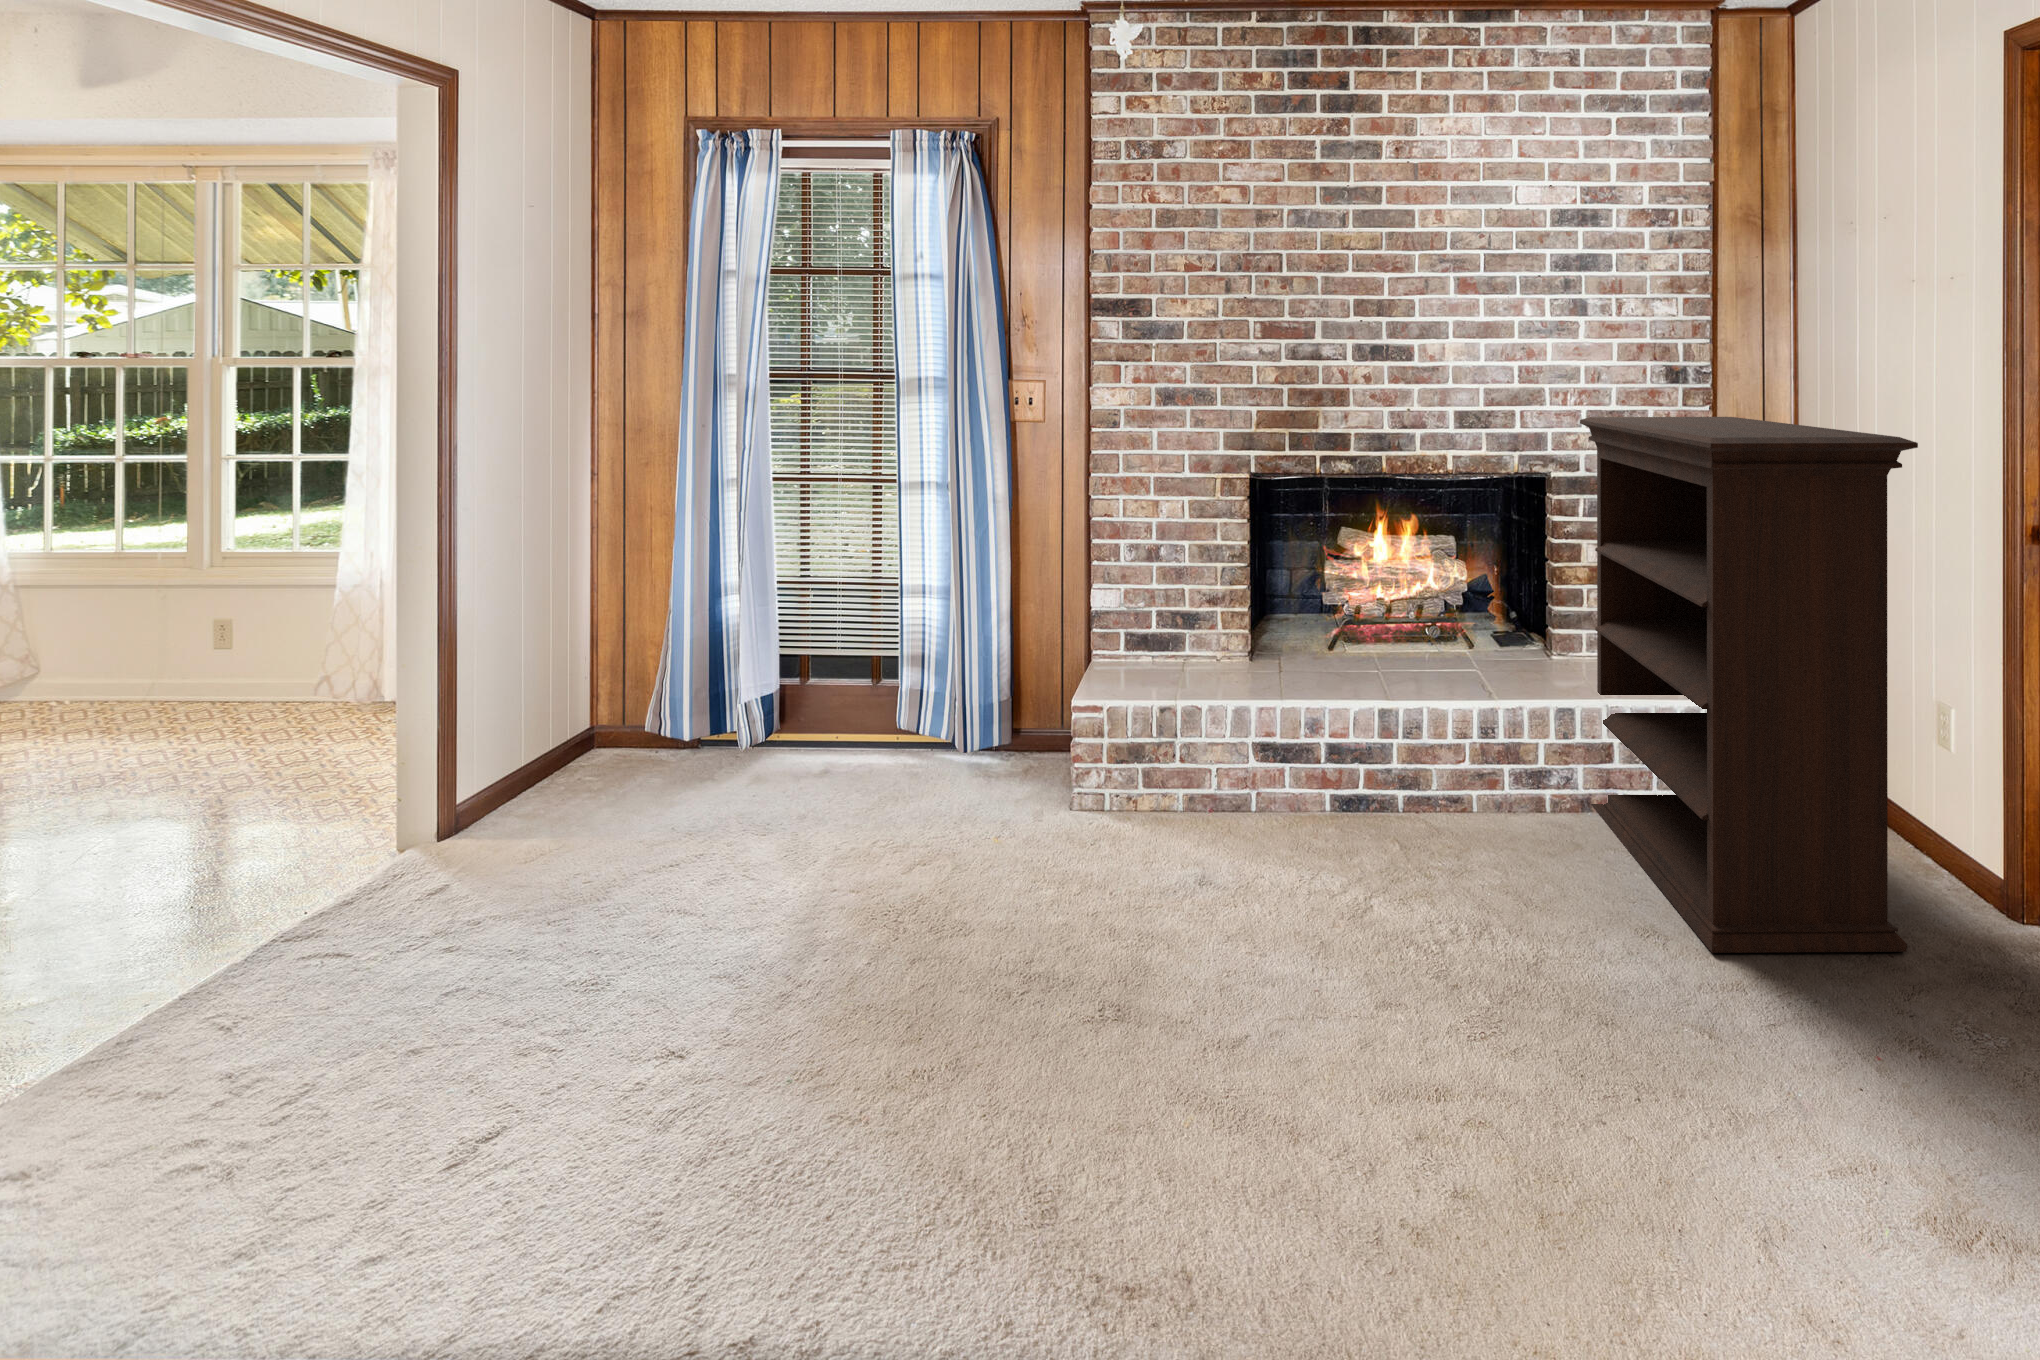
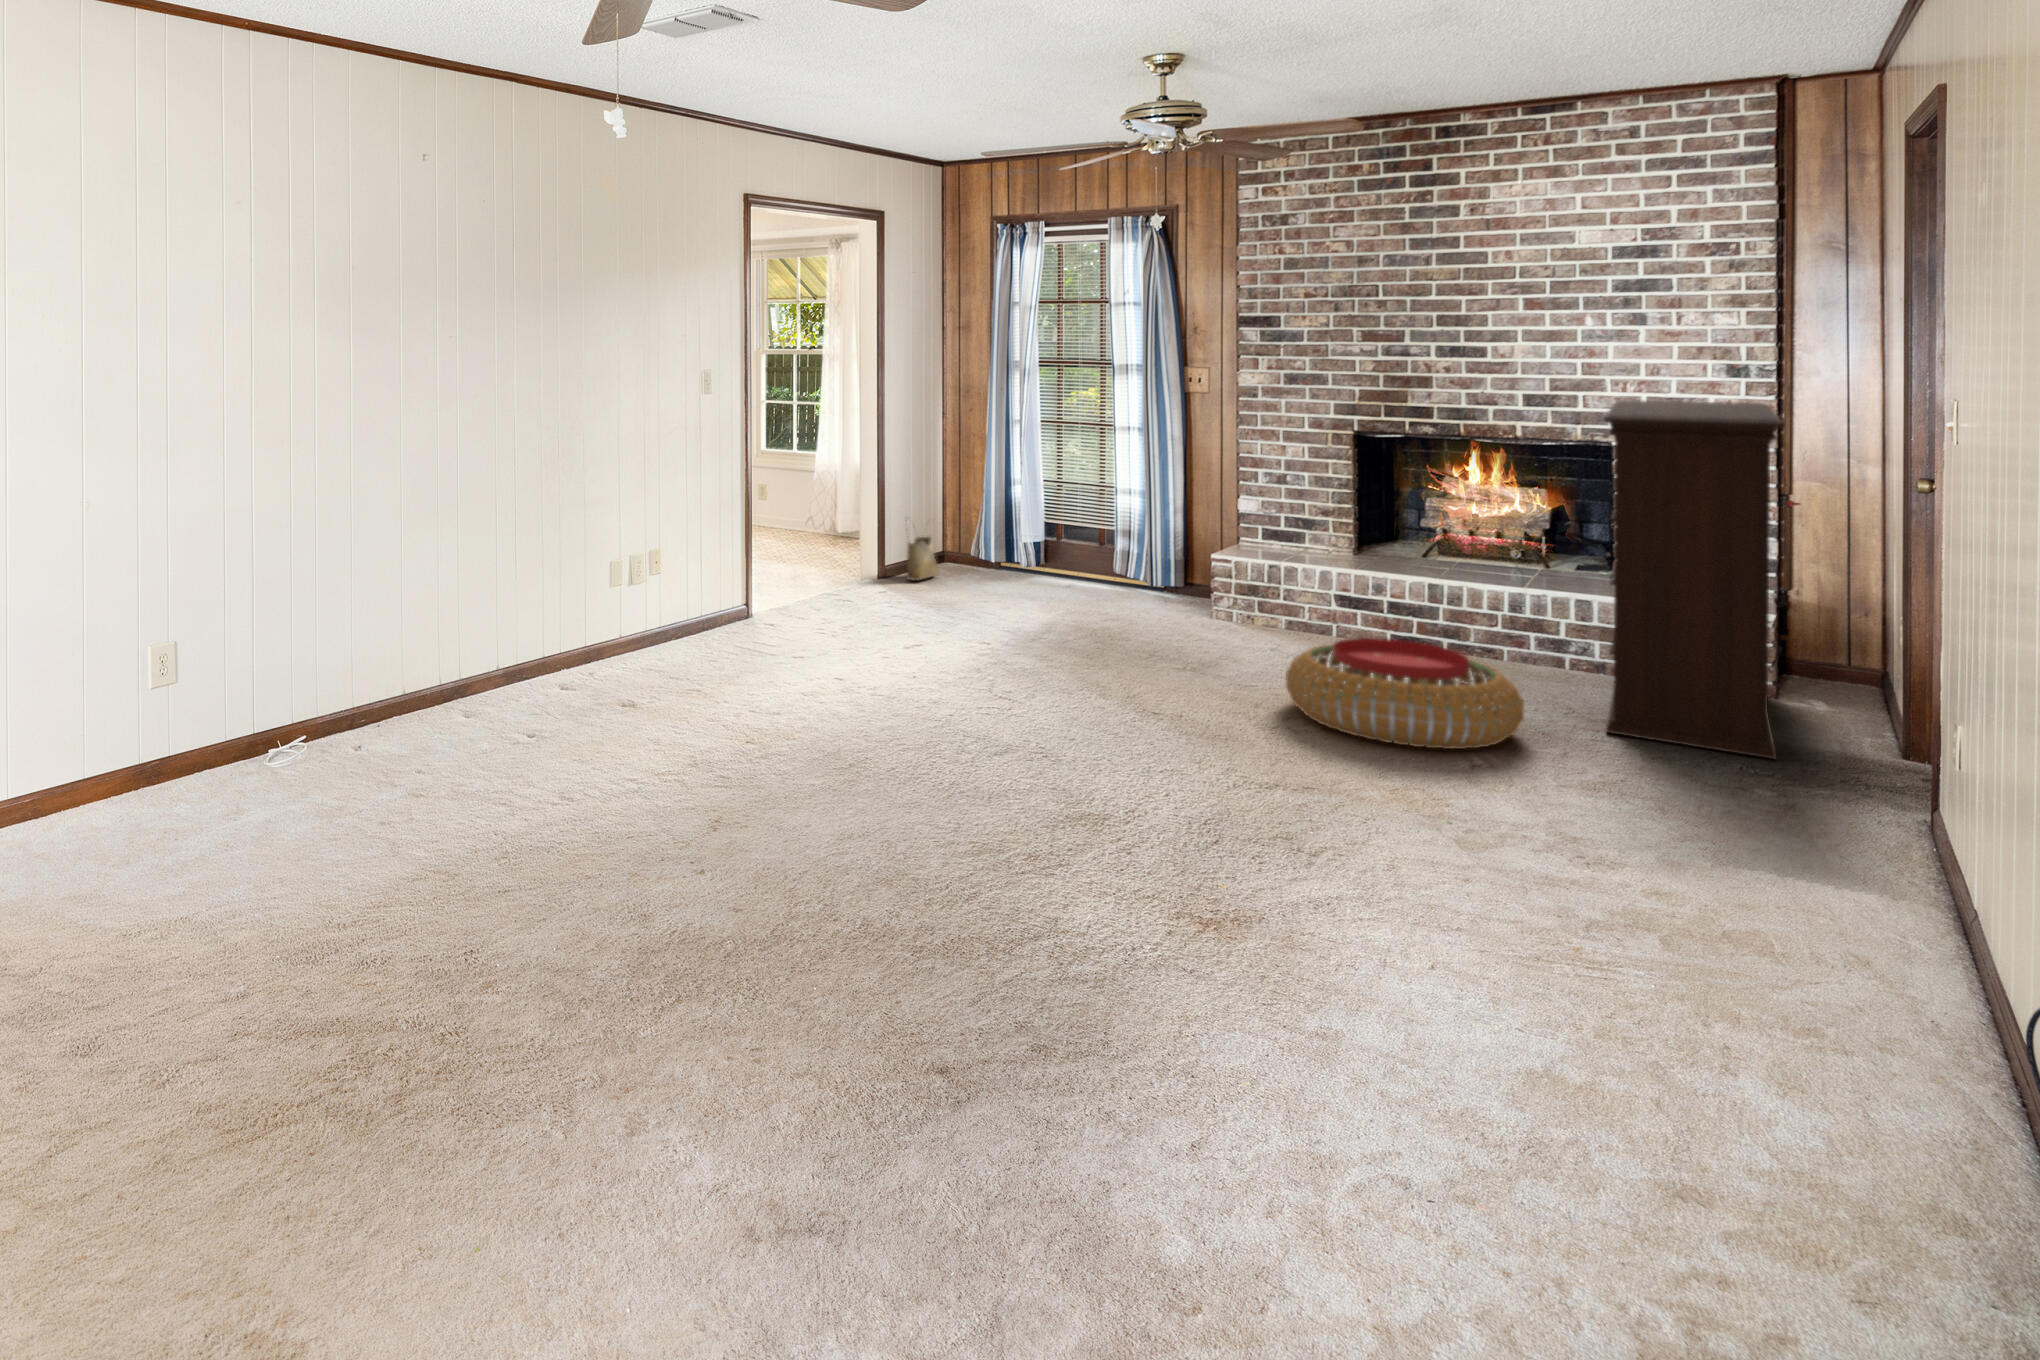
woven basket: none [511,681,581,815] -> present [907,537,938,581]
pouf: none [1298,855,1674,1113] -> present [1286,638,1524,749]

